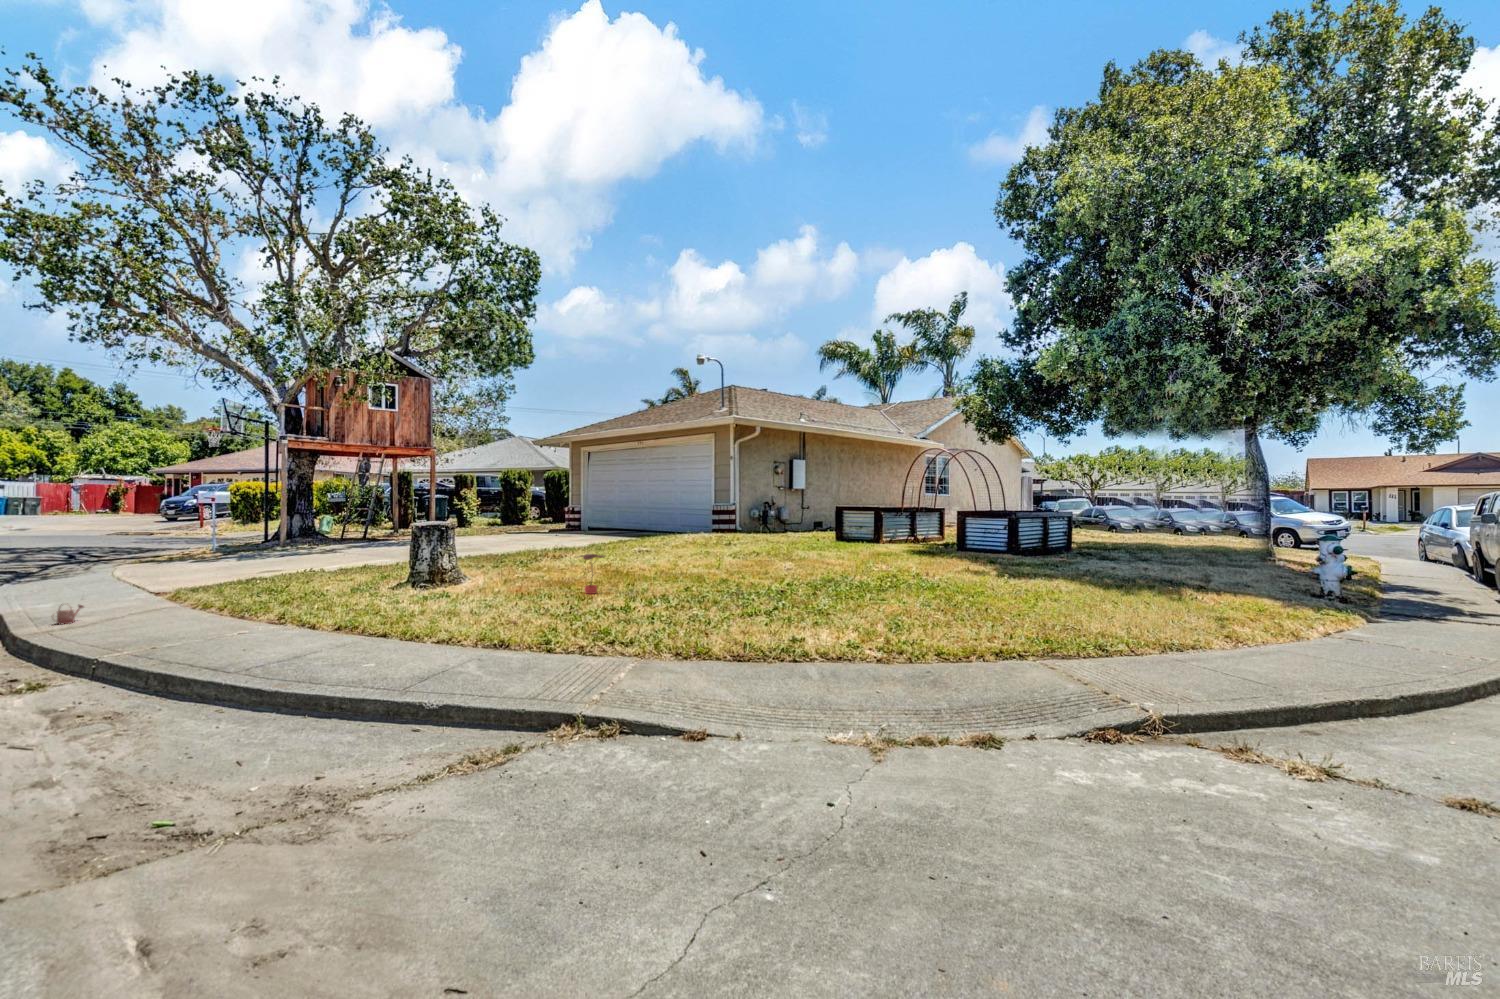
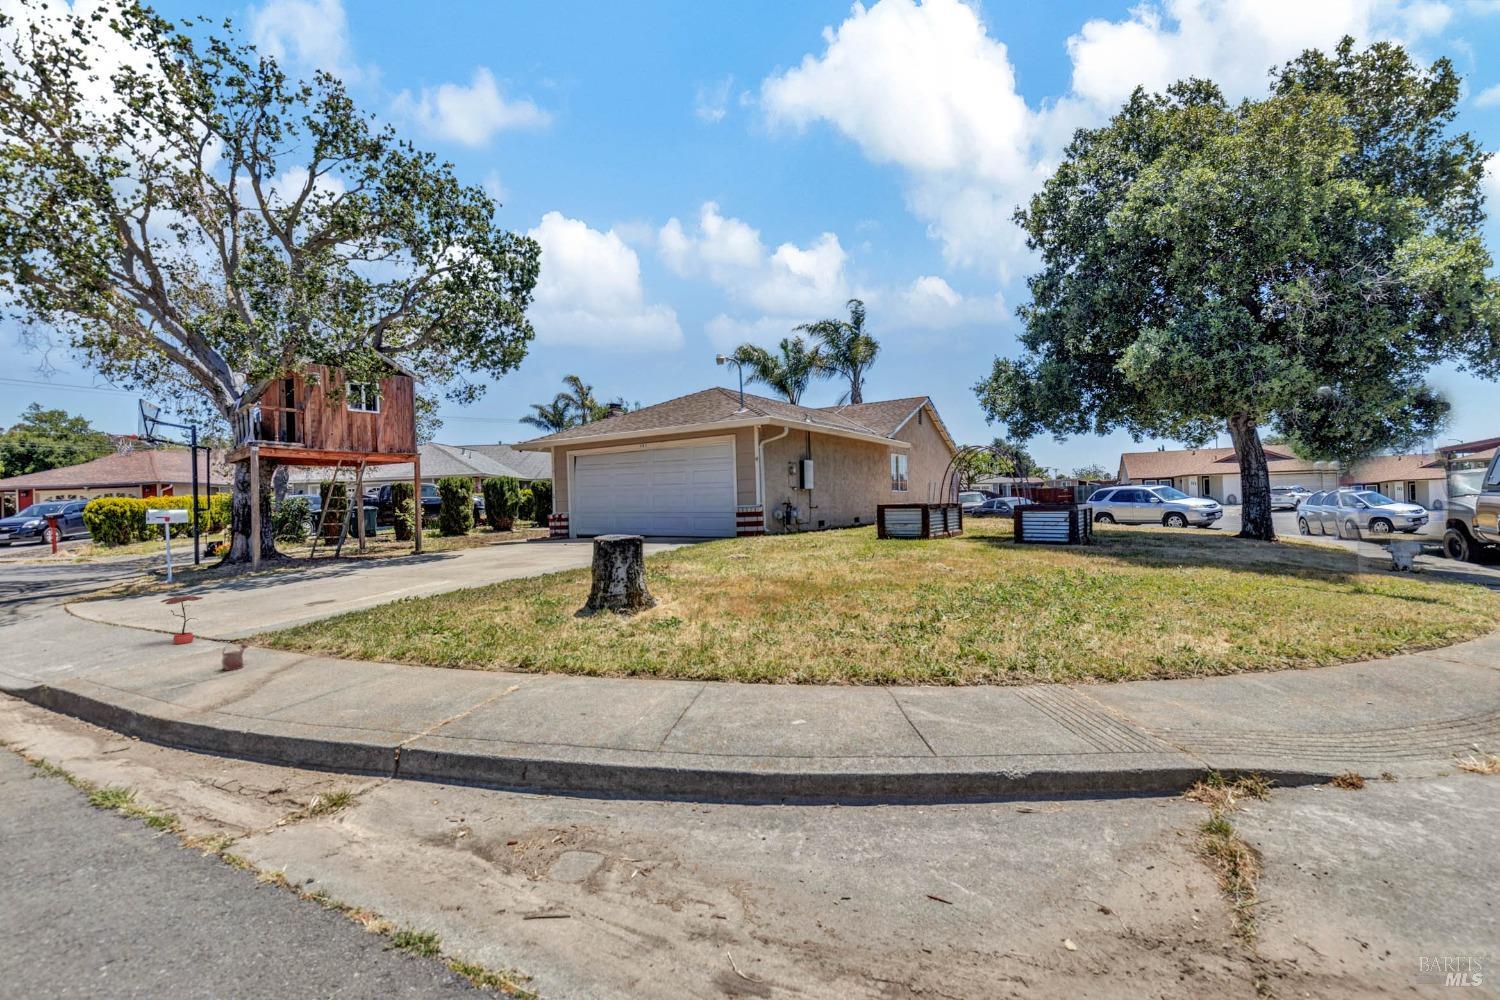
potted plant: present [579,554,605,594] -> present [161,596,203,644]

